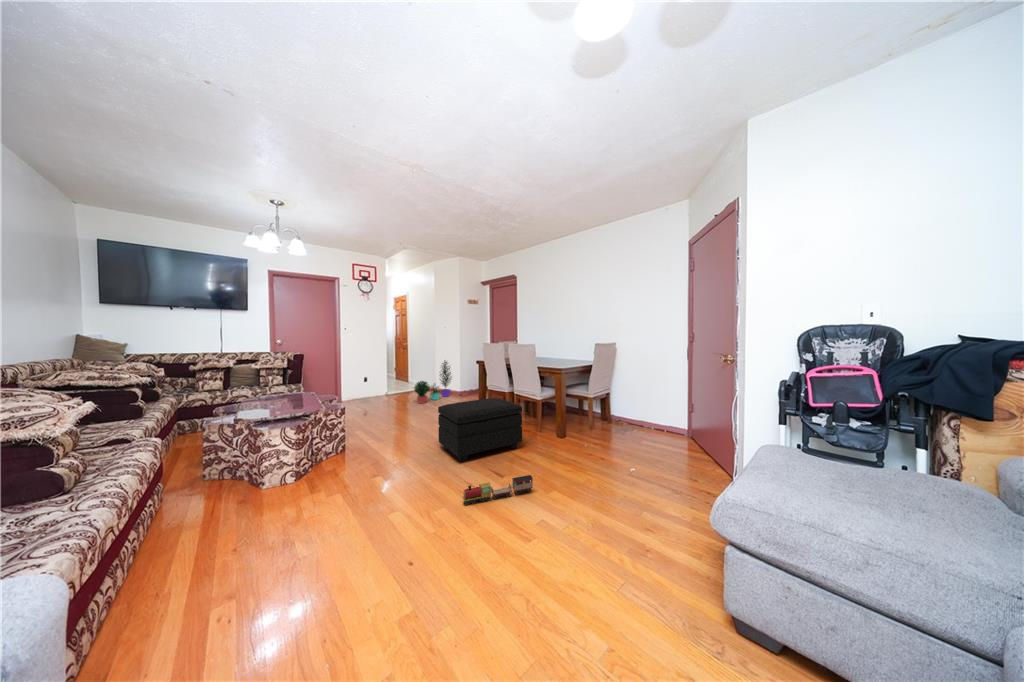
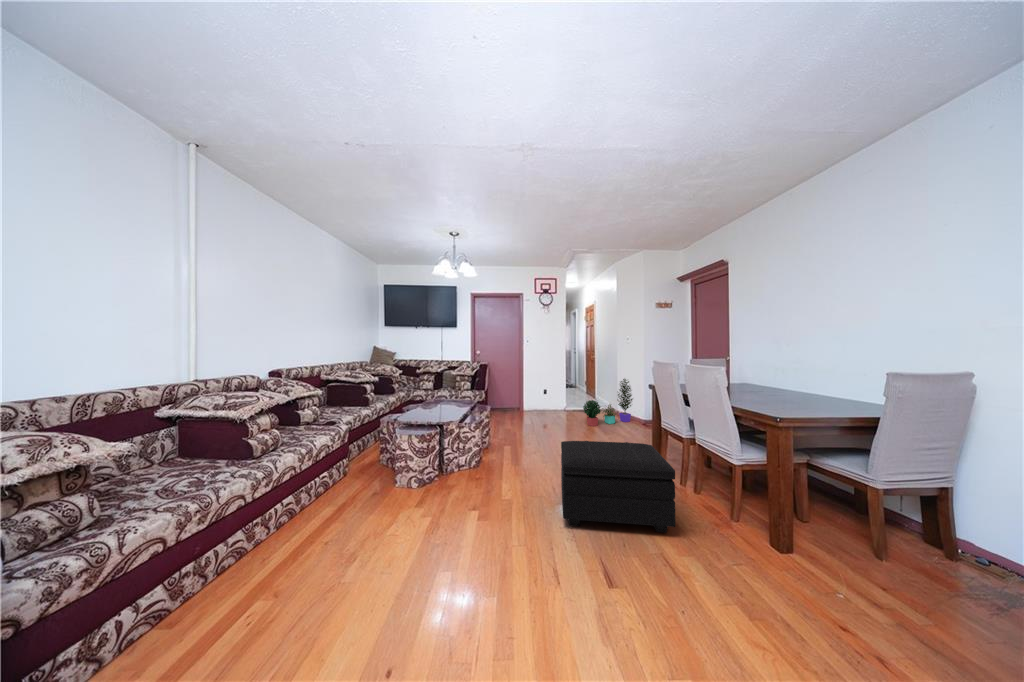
toy train: present [462,475,533,505] -> none [515,579,632,641]

